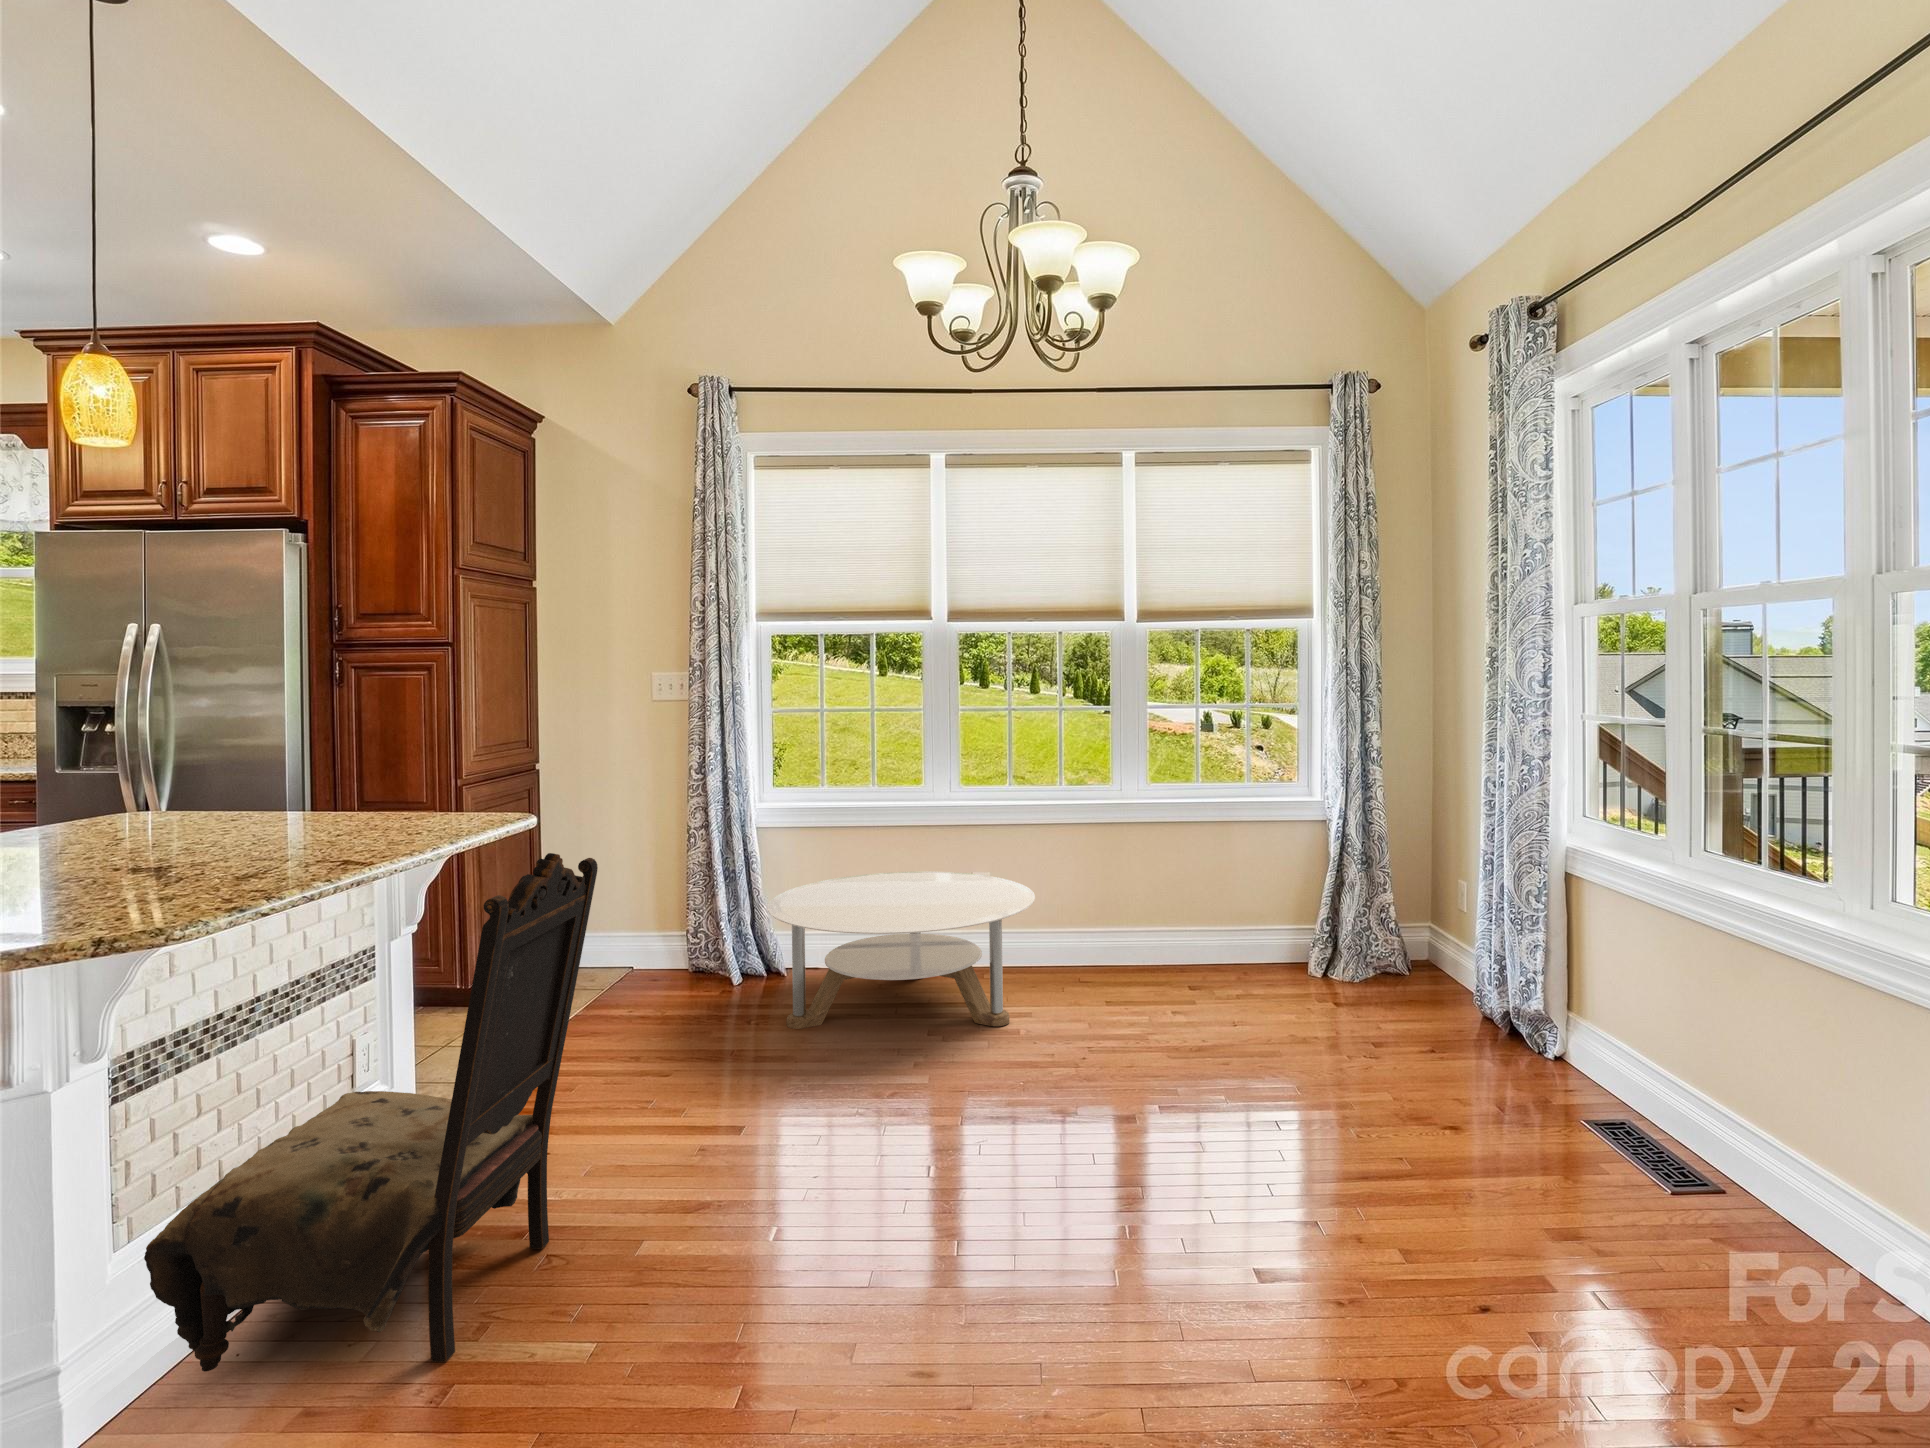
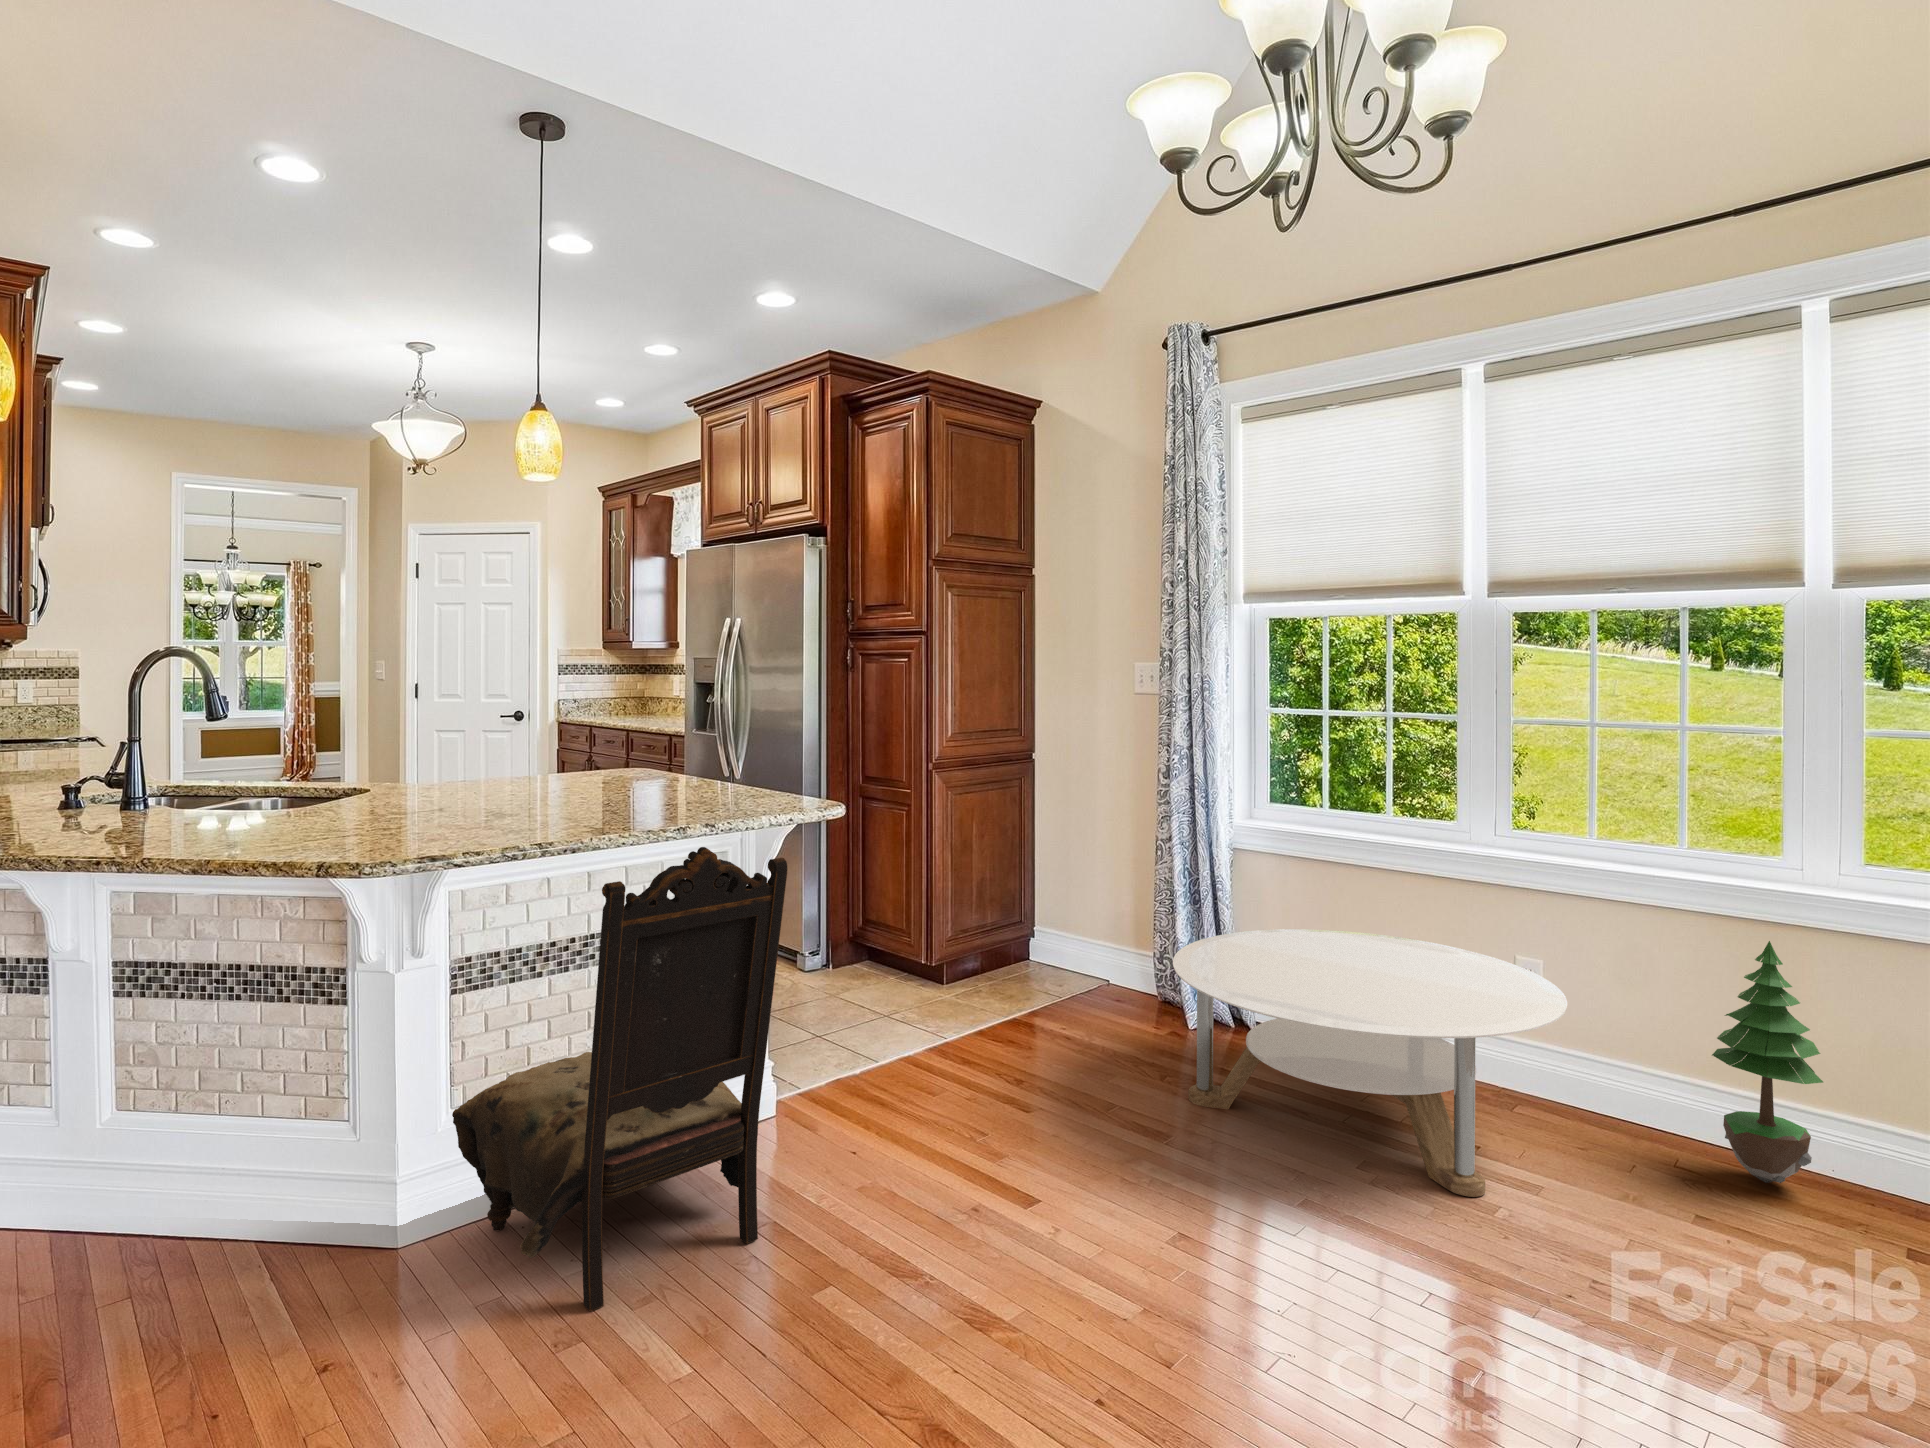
potted tree: none [1092,830,1144,973] -> present [1712,941,1823,1183]

